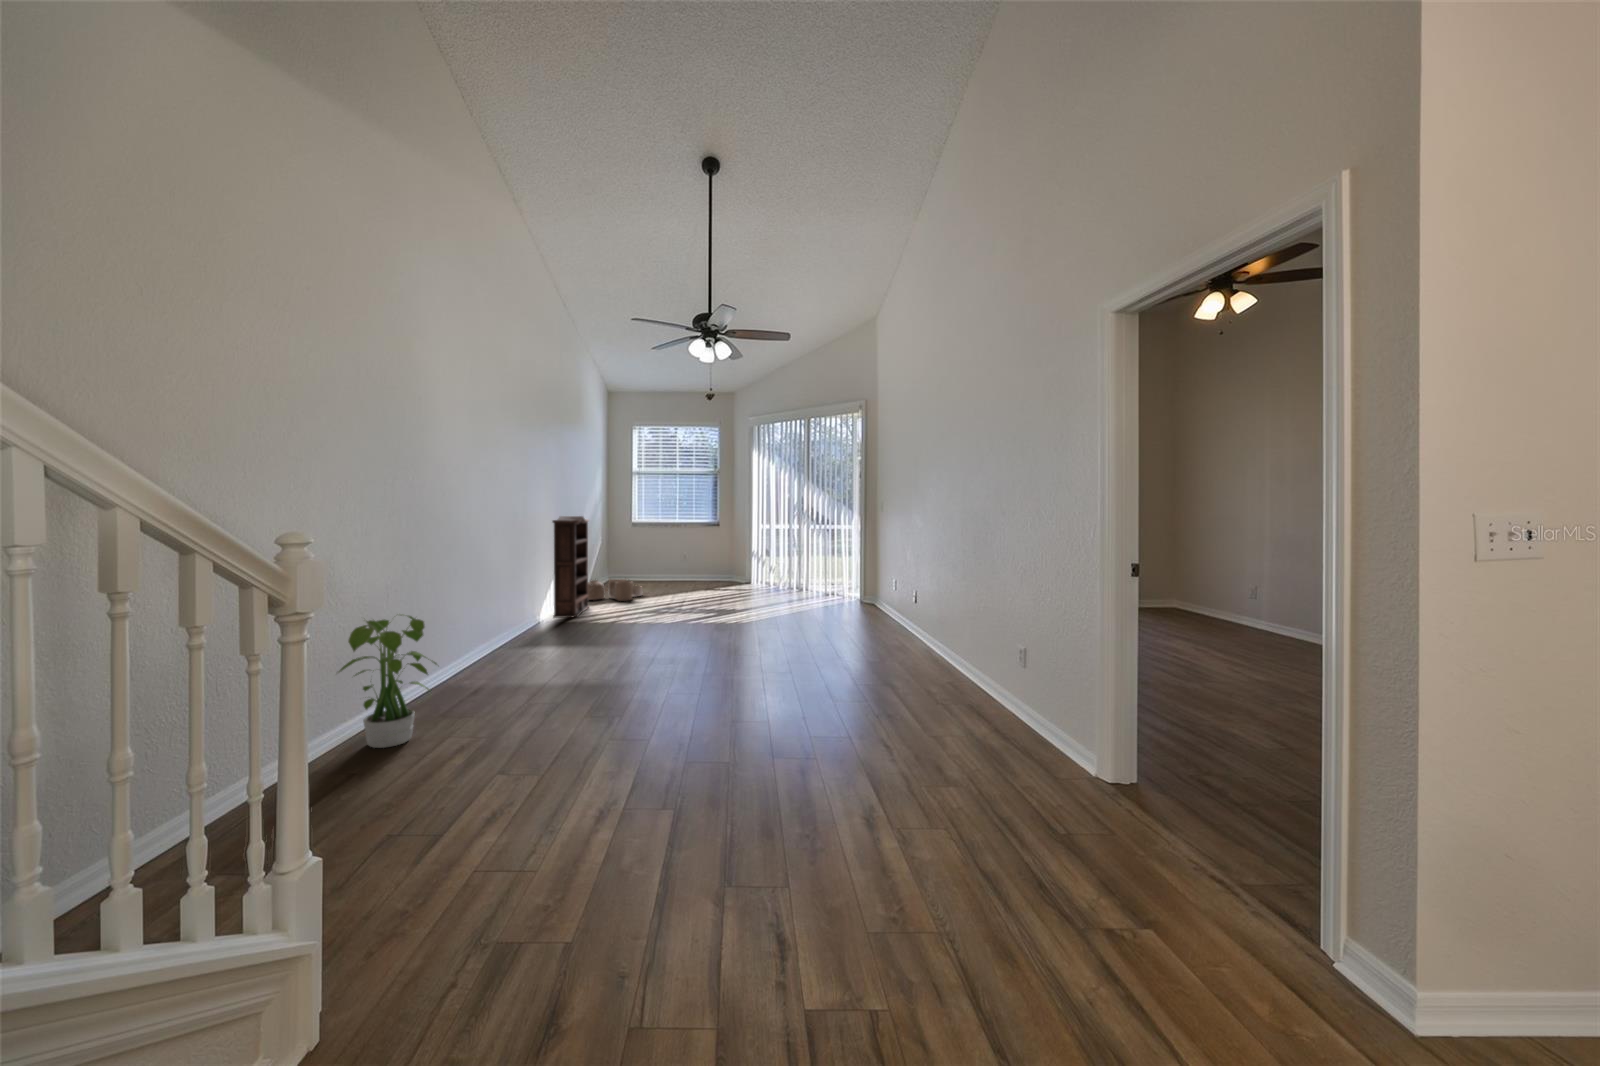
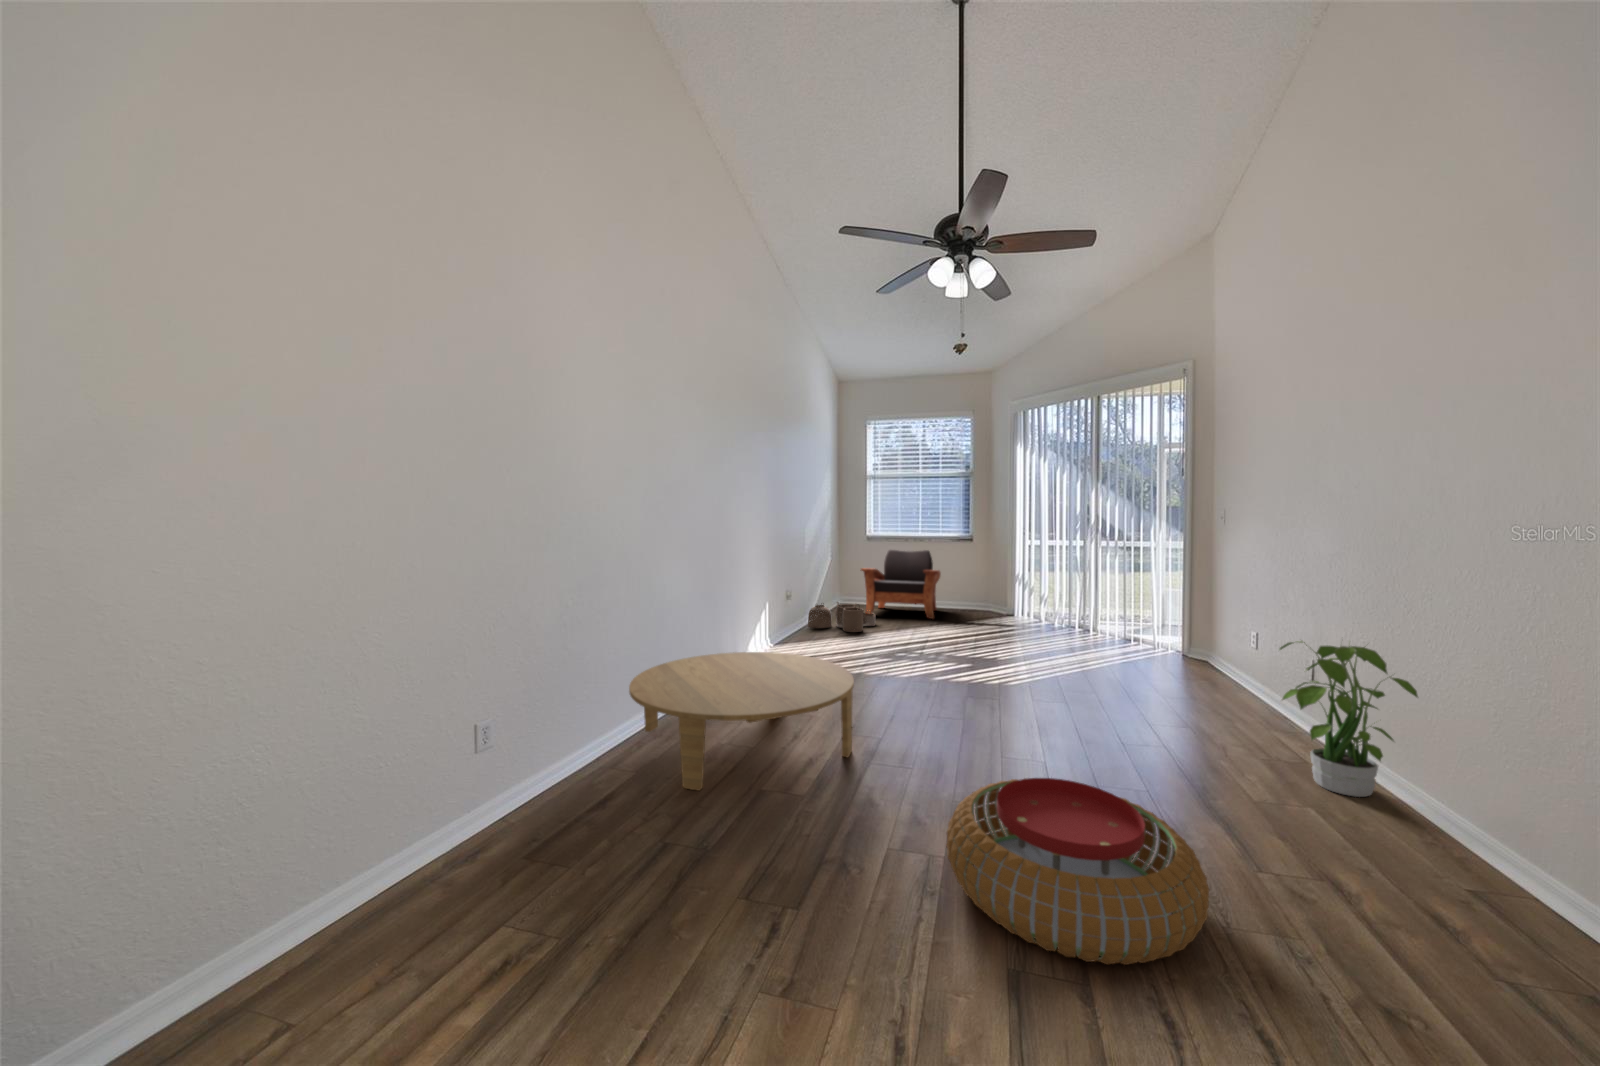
bookshelf: present [553,516,589,618] -> none [764,531,811,656]
armchair: none [628,534,695,589] -> present [861,550,941,619]
coffee table: none [476,604,641,682] -> present [629,652,854,790]
potted plant: present [337,614,437,748] -> present [1279,641,1418,797]
pouf: none [702,642,817,704] -> present [947,778,1209,965]

